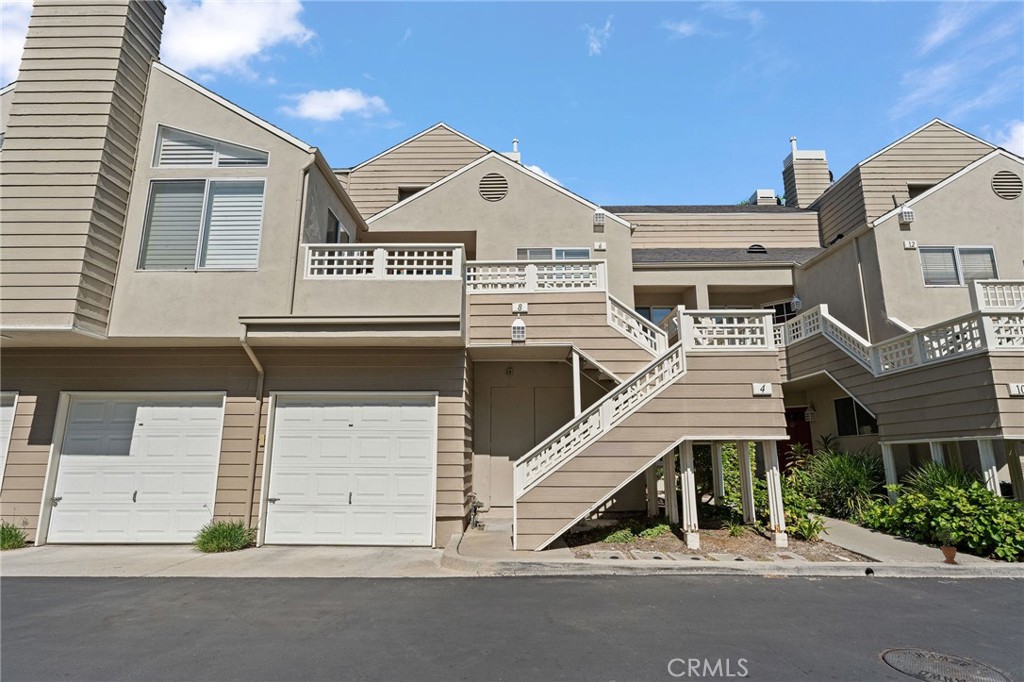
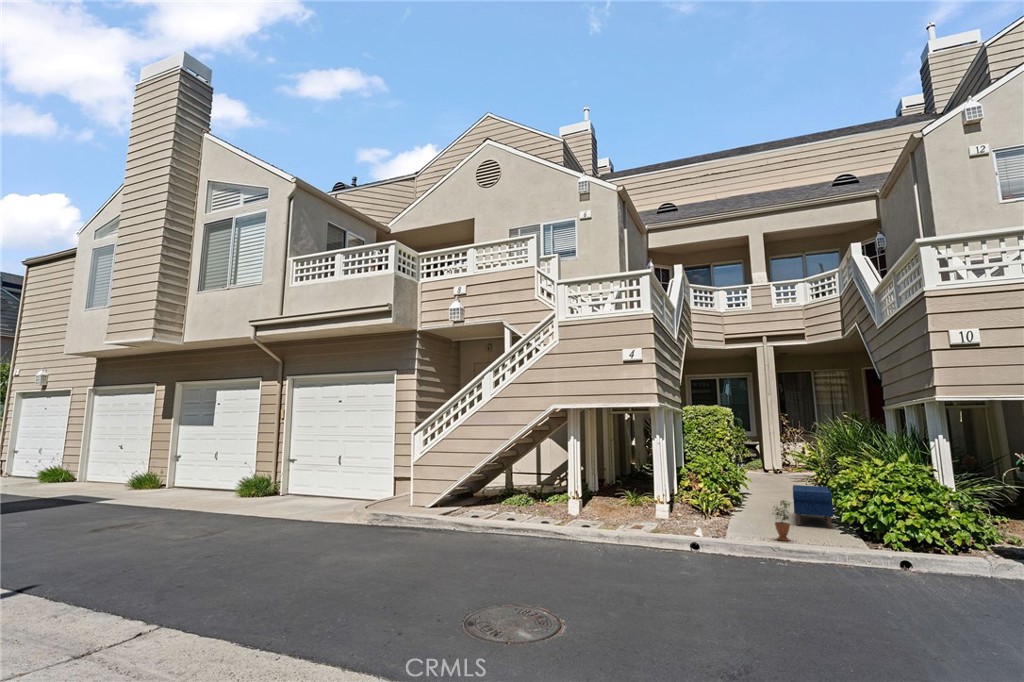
bench: none [862,507,933,545] -> present [793,485,833,528]

